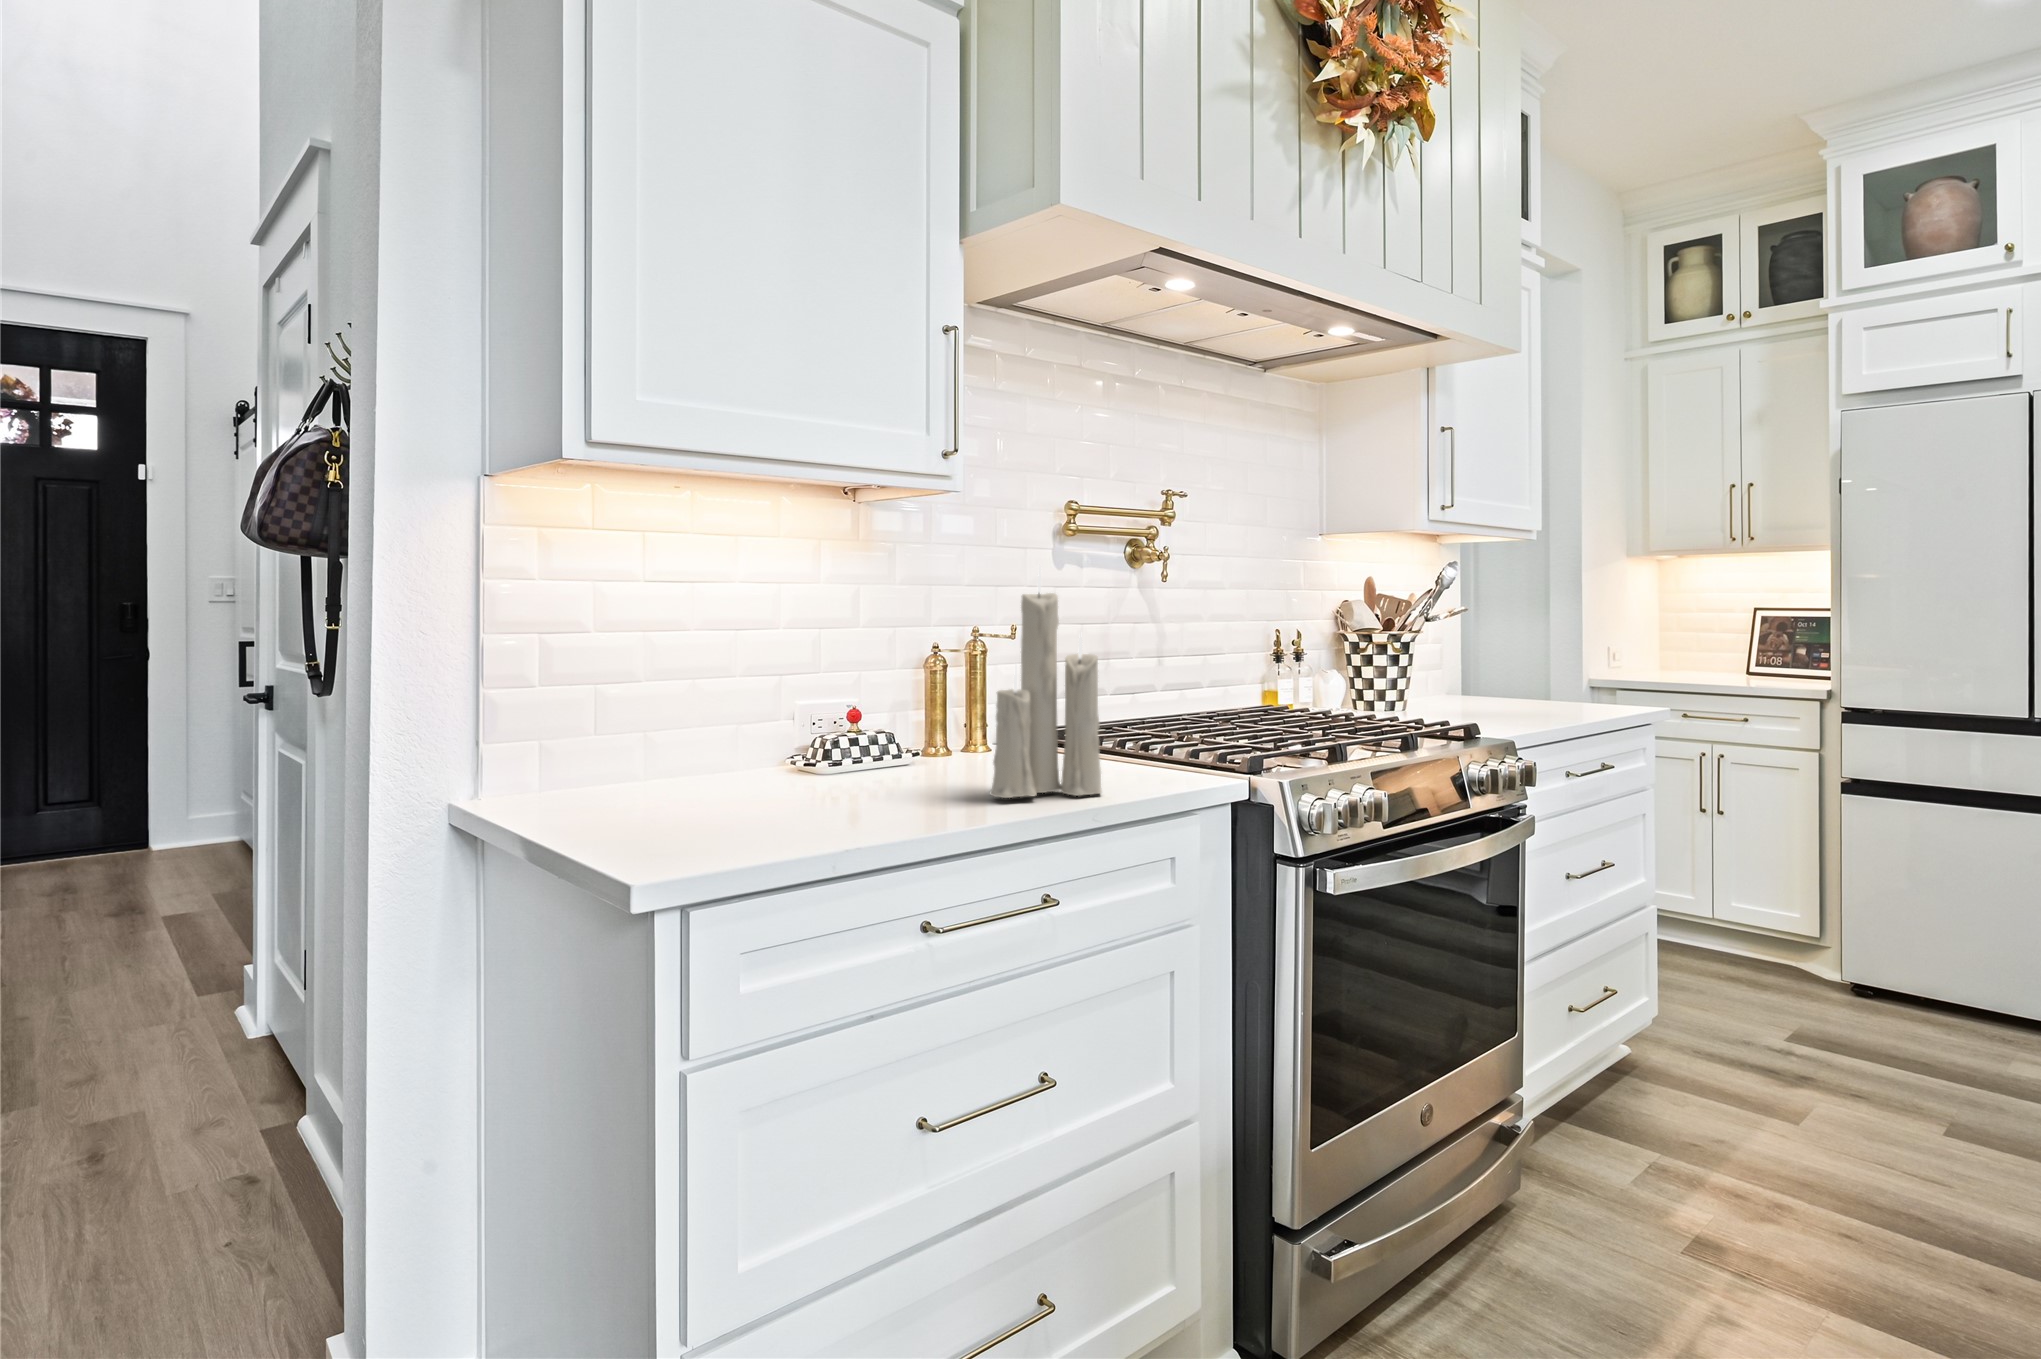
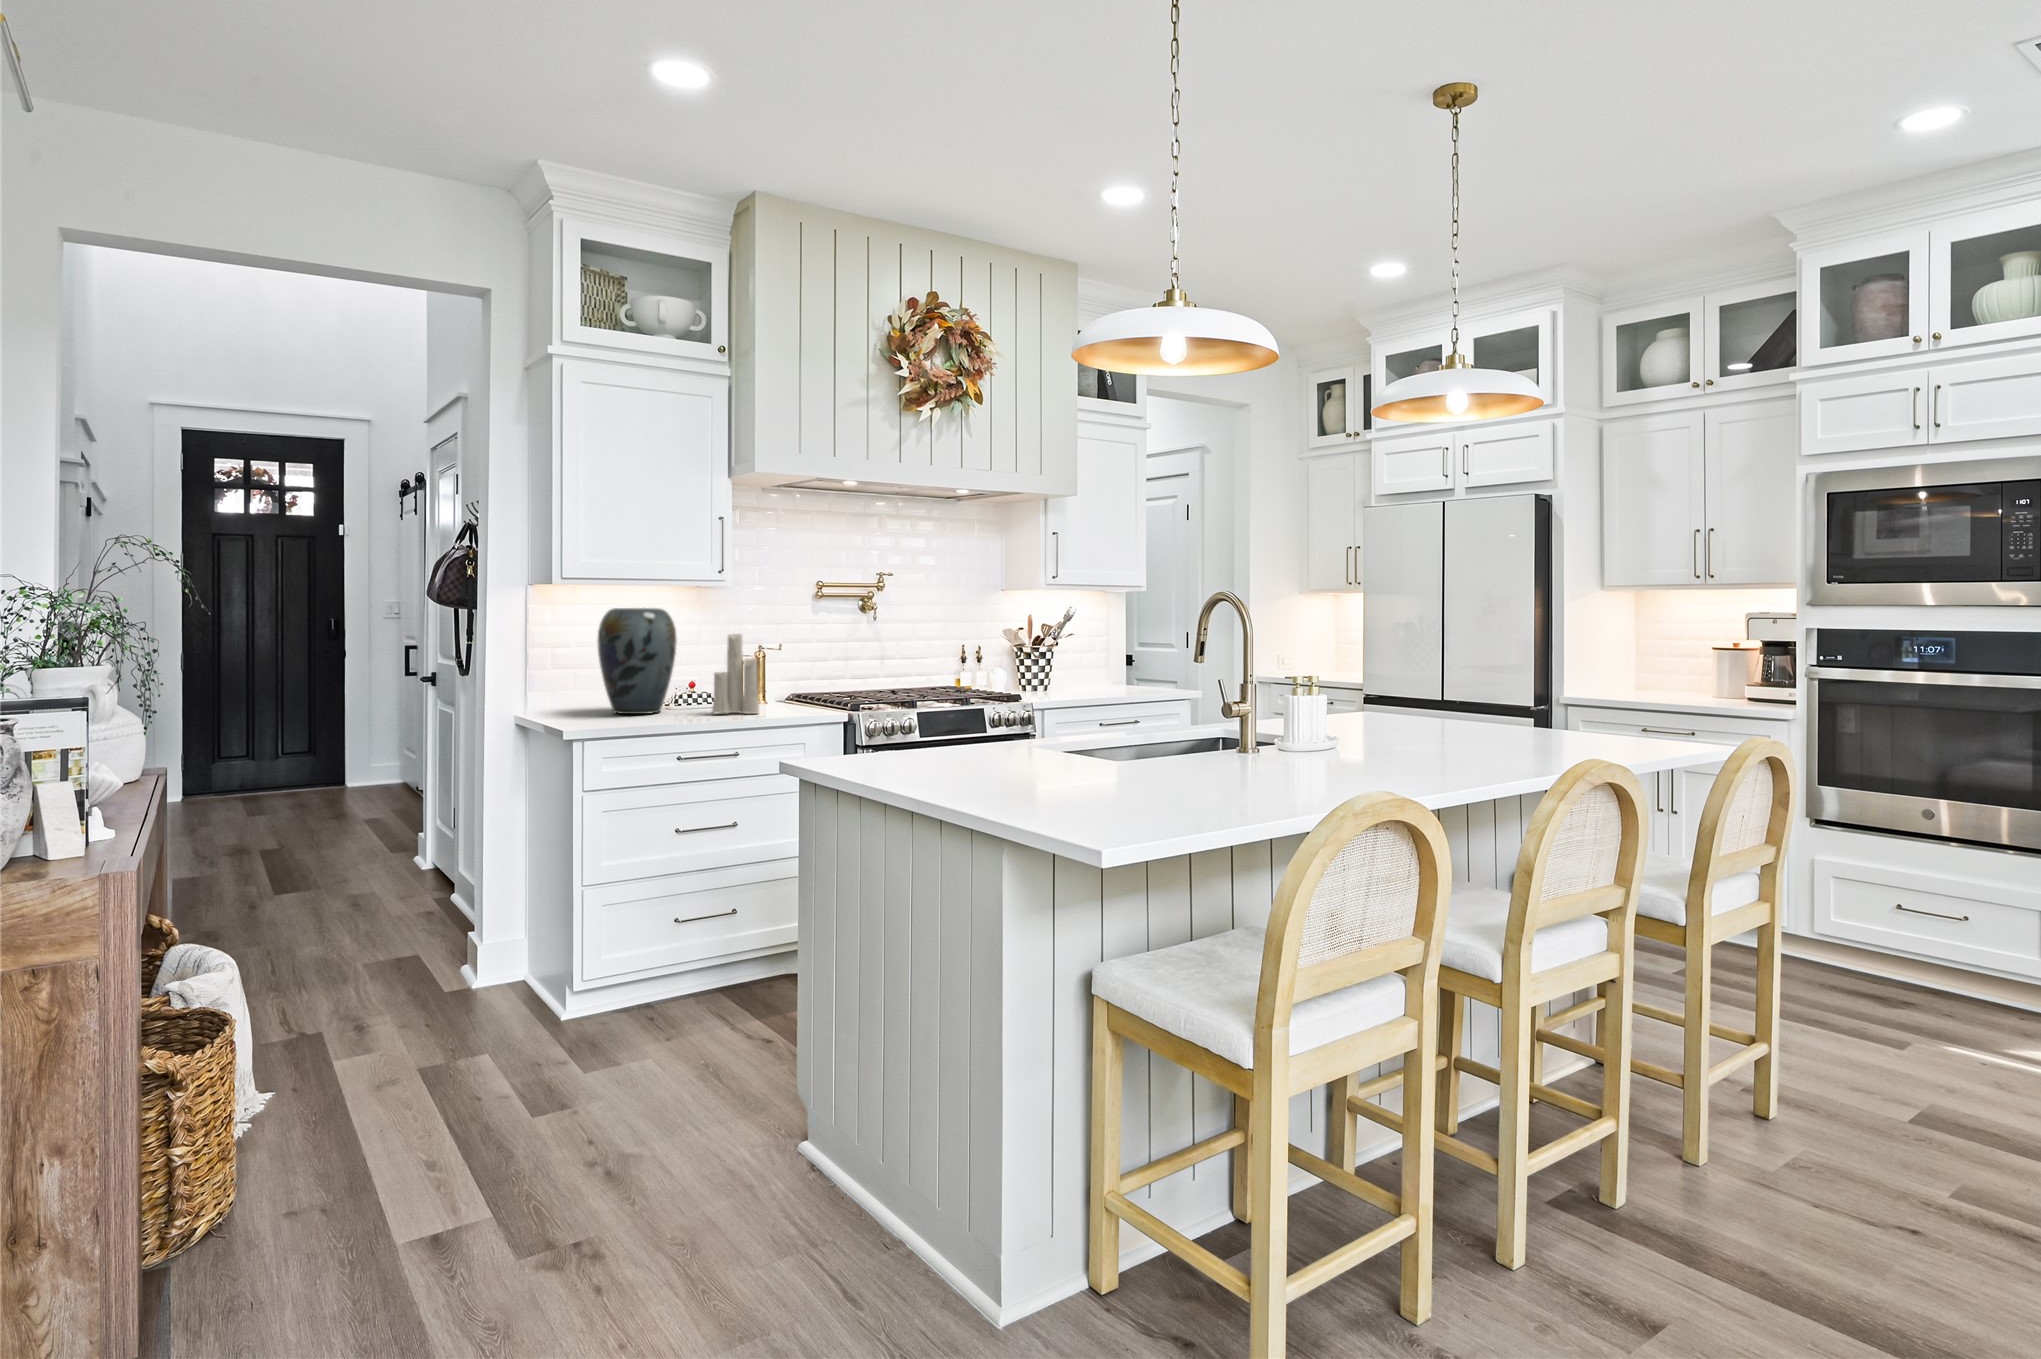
vase: none [688,523,887,805] -> present [598,608,677,714]

